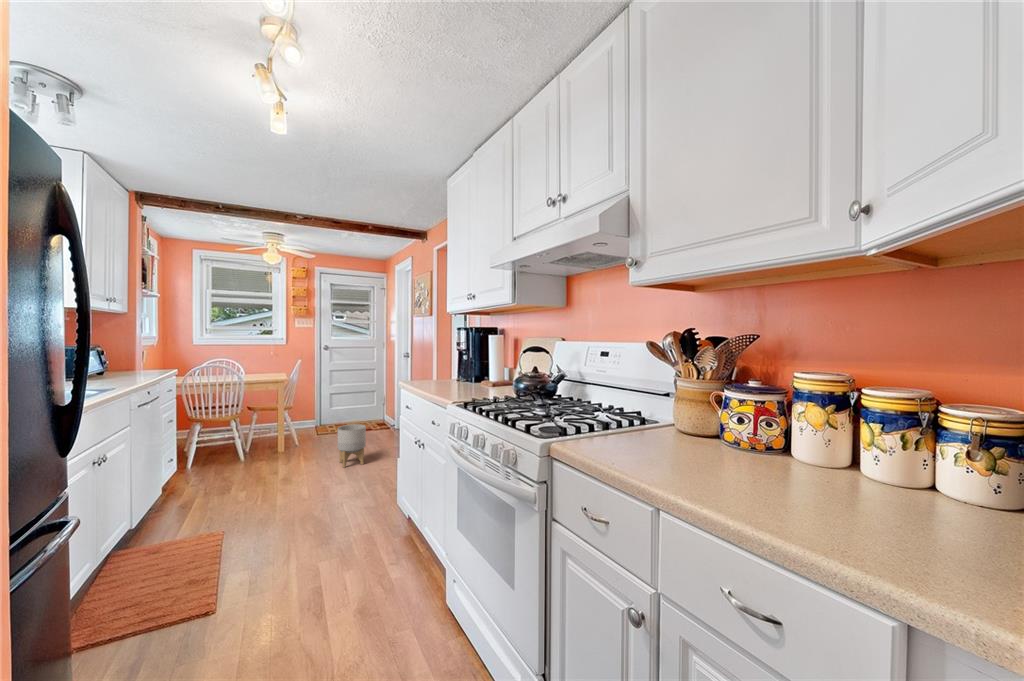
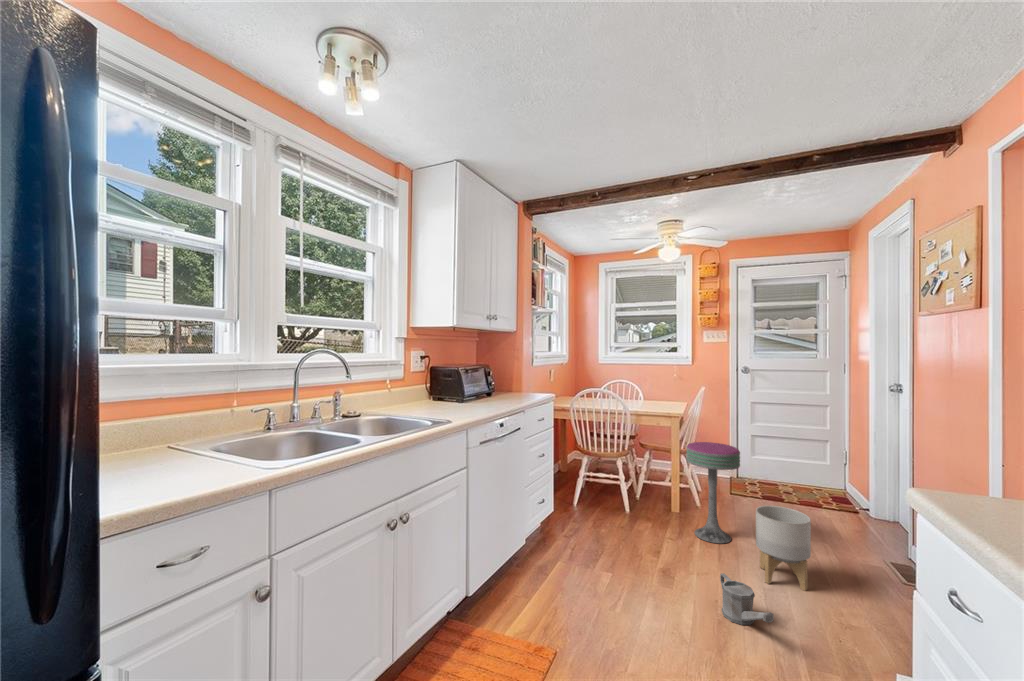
bar stool: none [291,396,327,460] -> present [686,442,740,544]
watering can: none [319,465,349,487] -> present [720,573,774,625]

